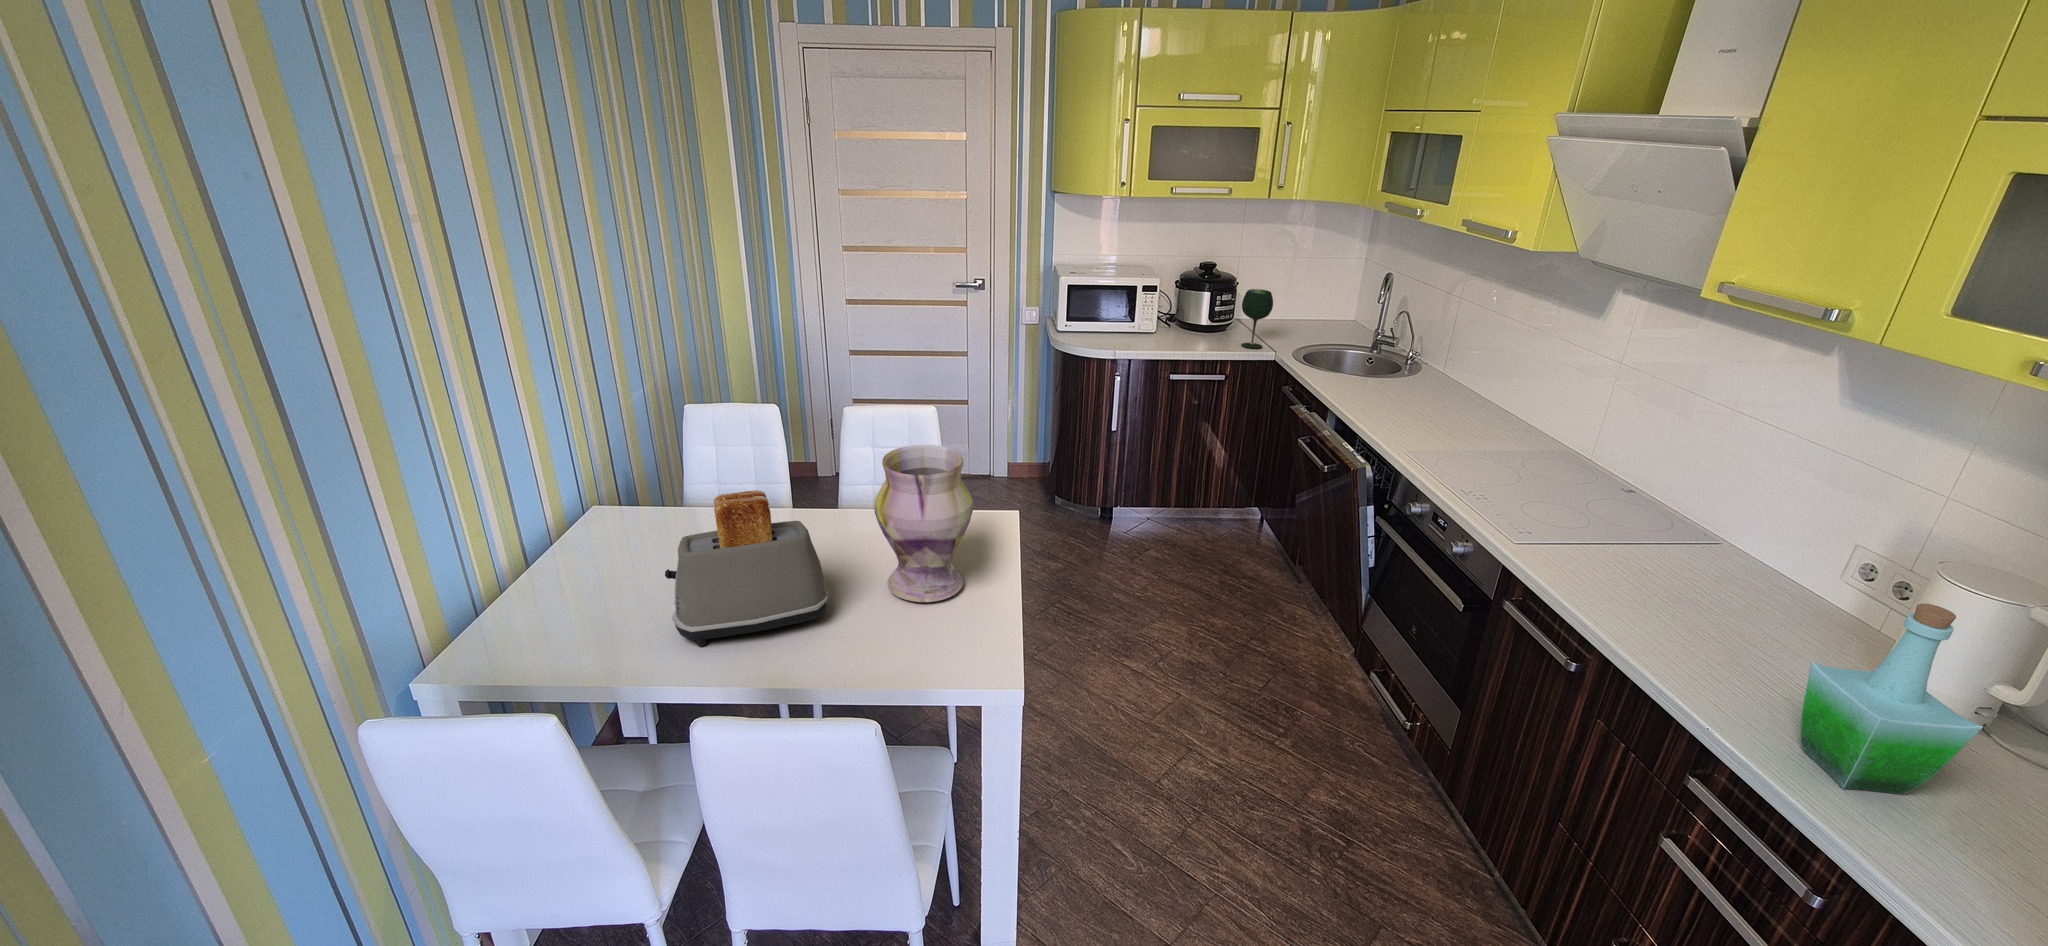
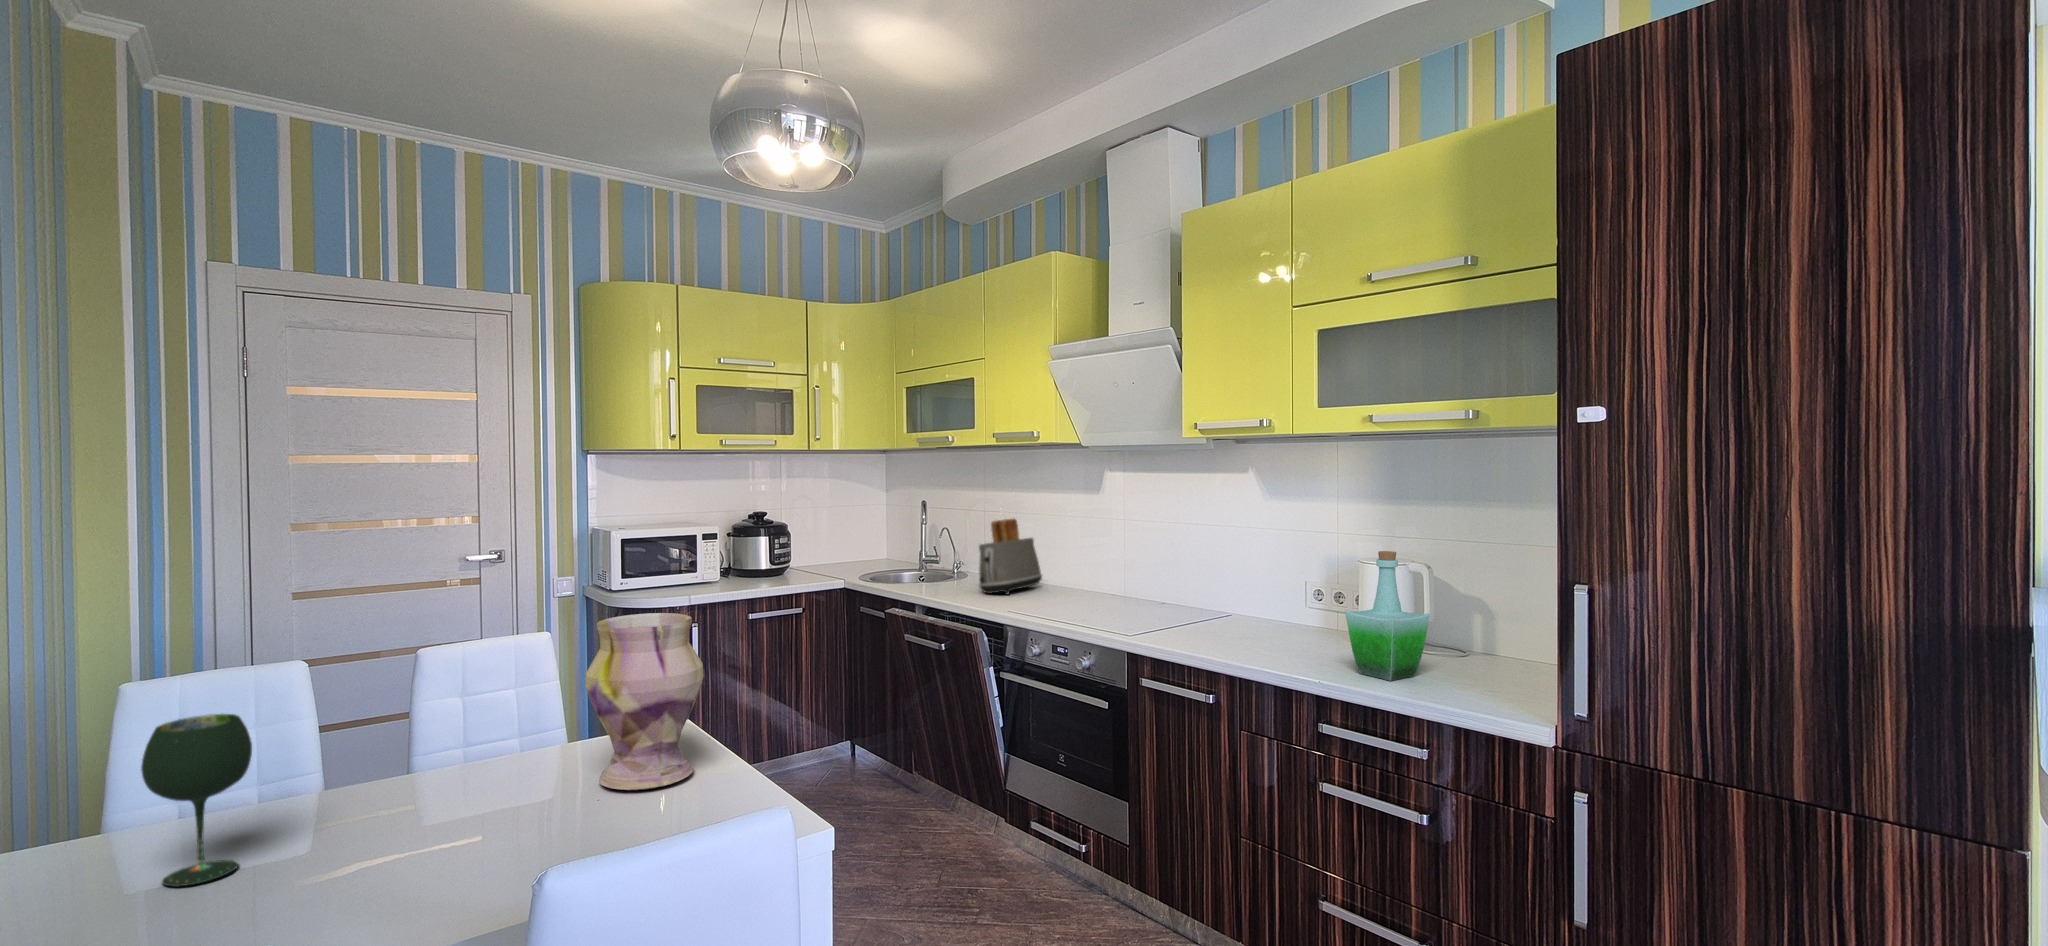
wine glass: present [1242,289,1273,348] -> present [141,714,252,887]
toaster: present [665,490,828,647] -> present [979,519,1042,595]

